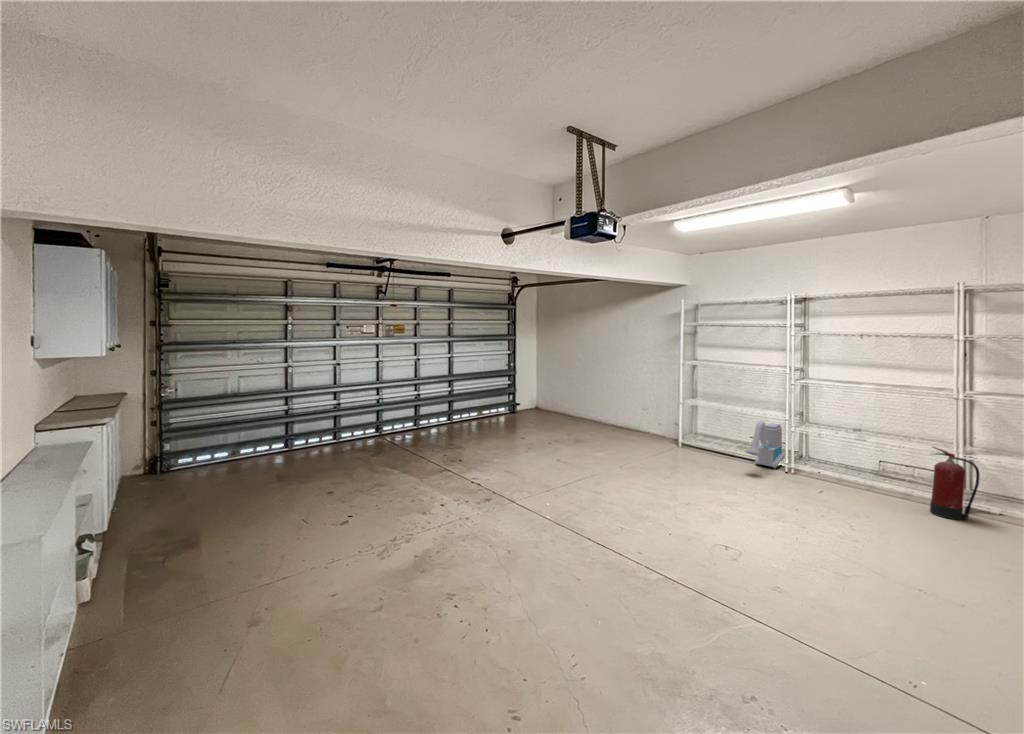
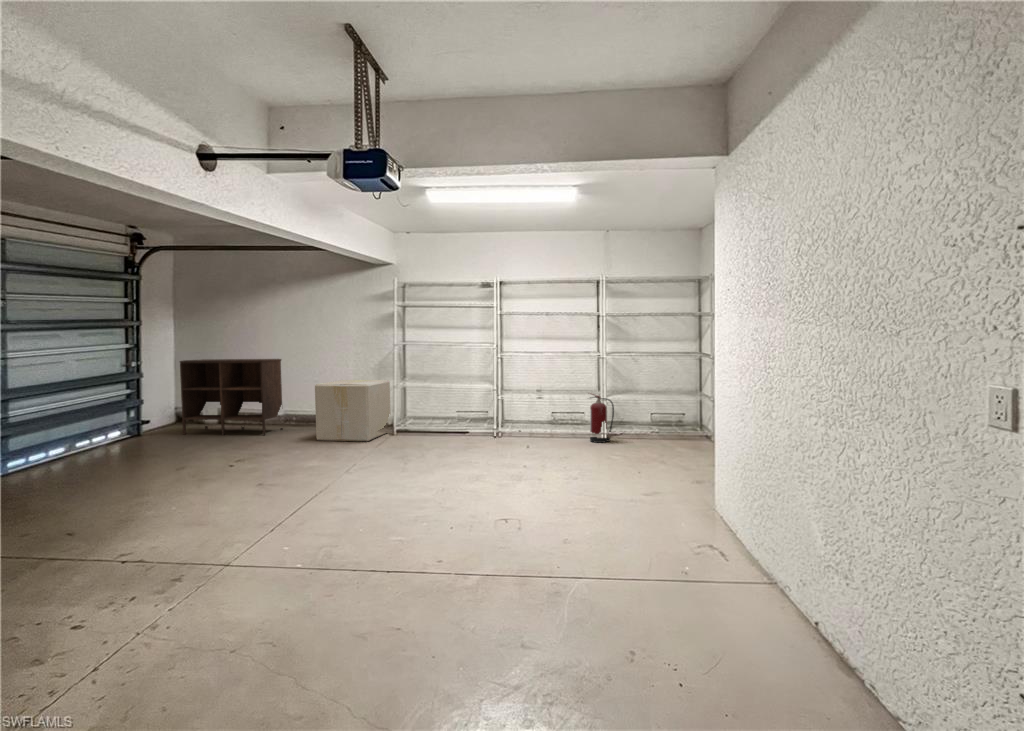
shelving unit: none [536,363,601,428] -> present [180,359,283,435]
cardboard box: none [614,390,685,450] -> present [315,380,391,441]
vacuum cleaner: present [746,421,785,469] -> none [463,392,486,436]

